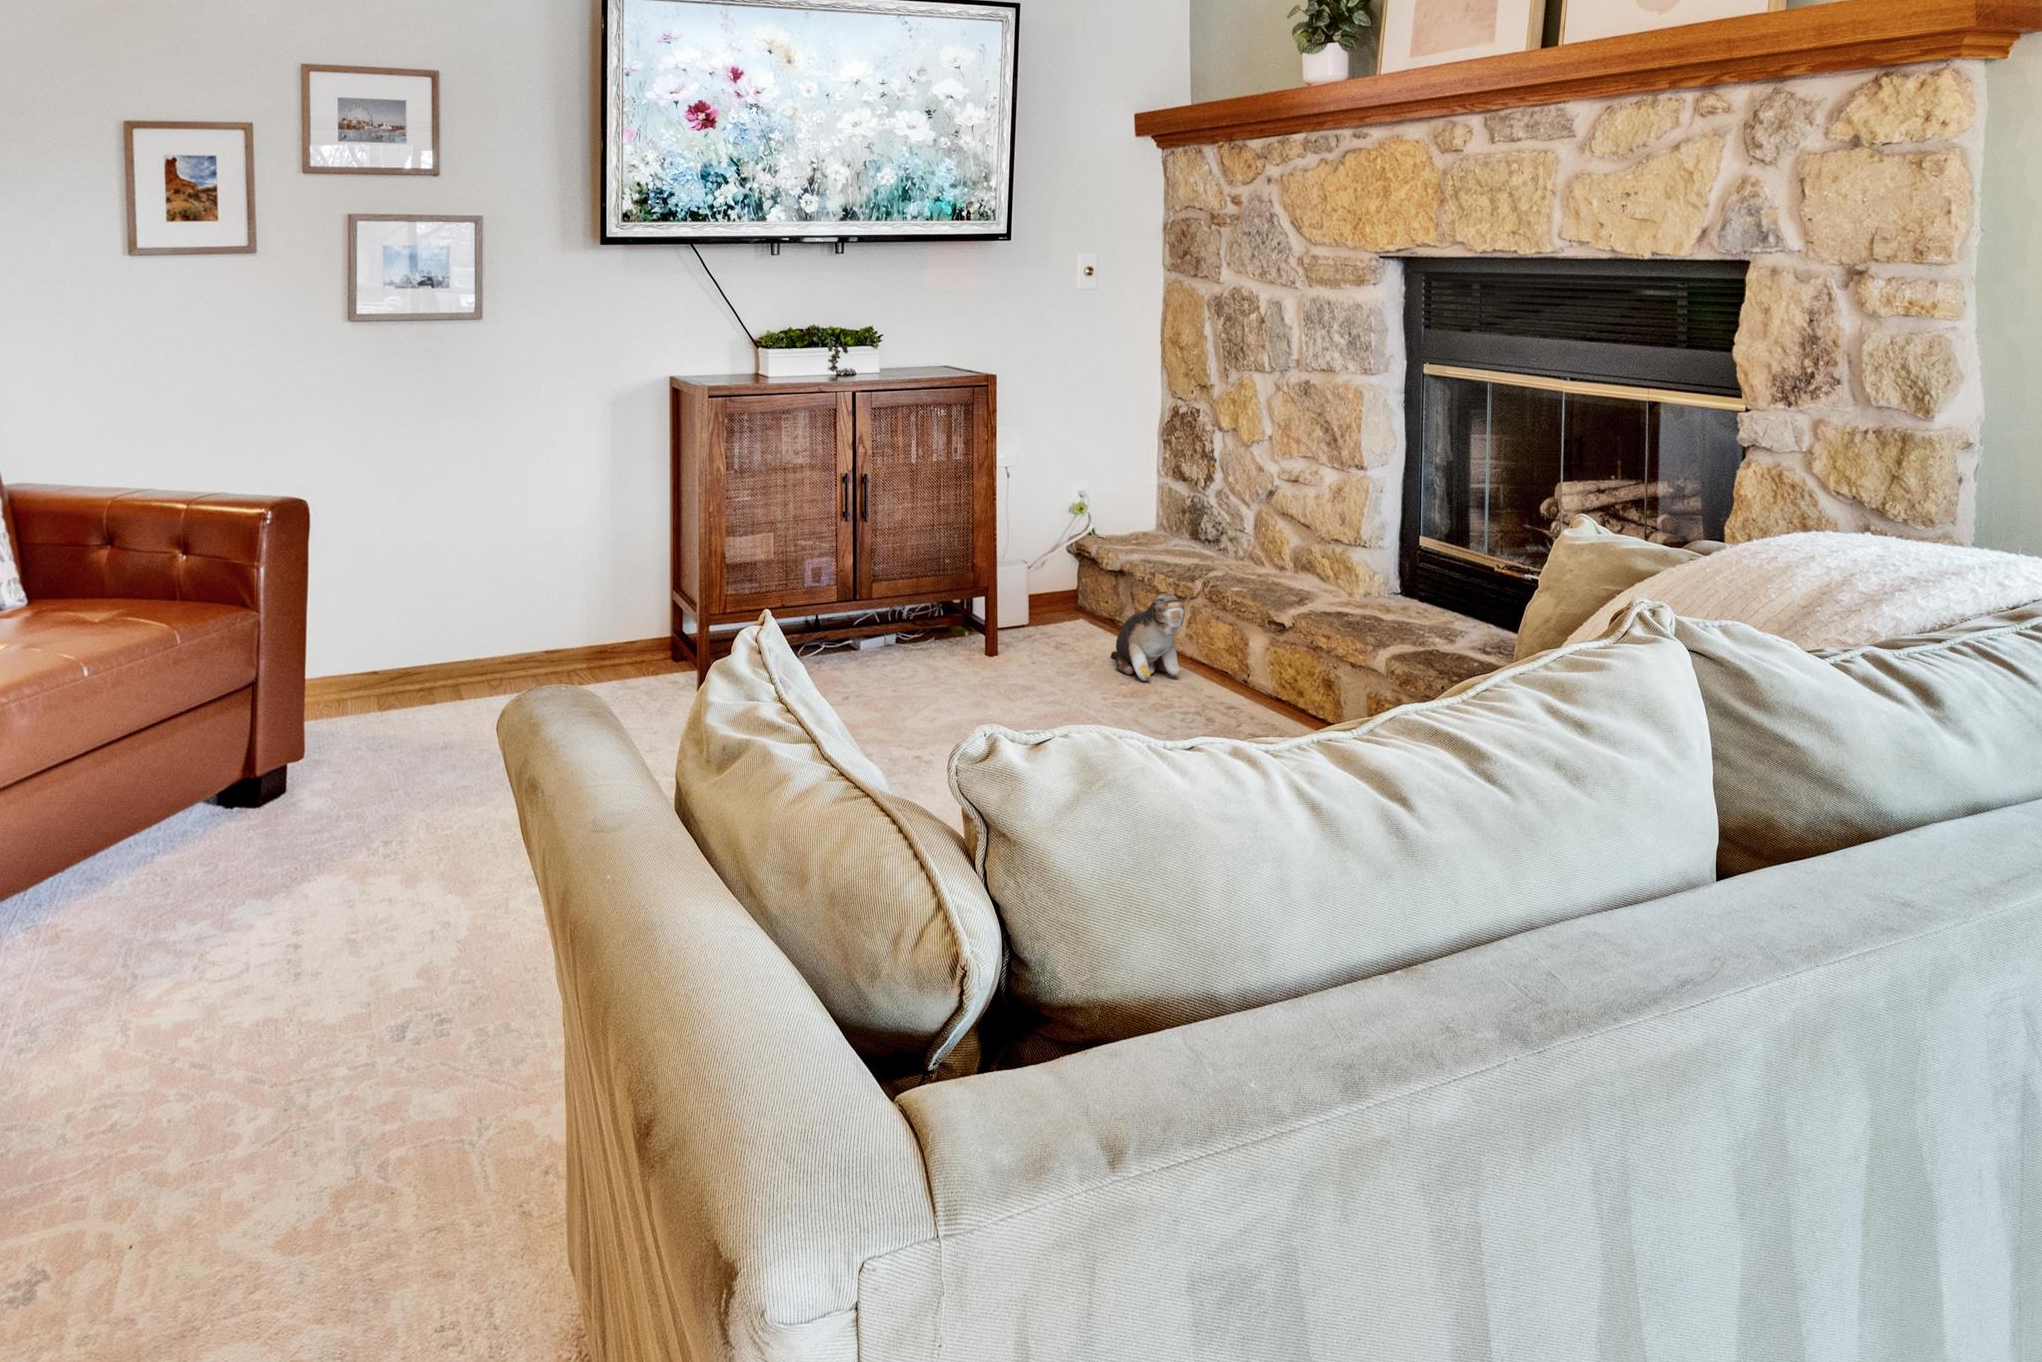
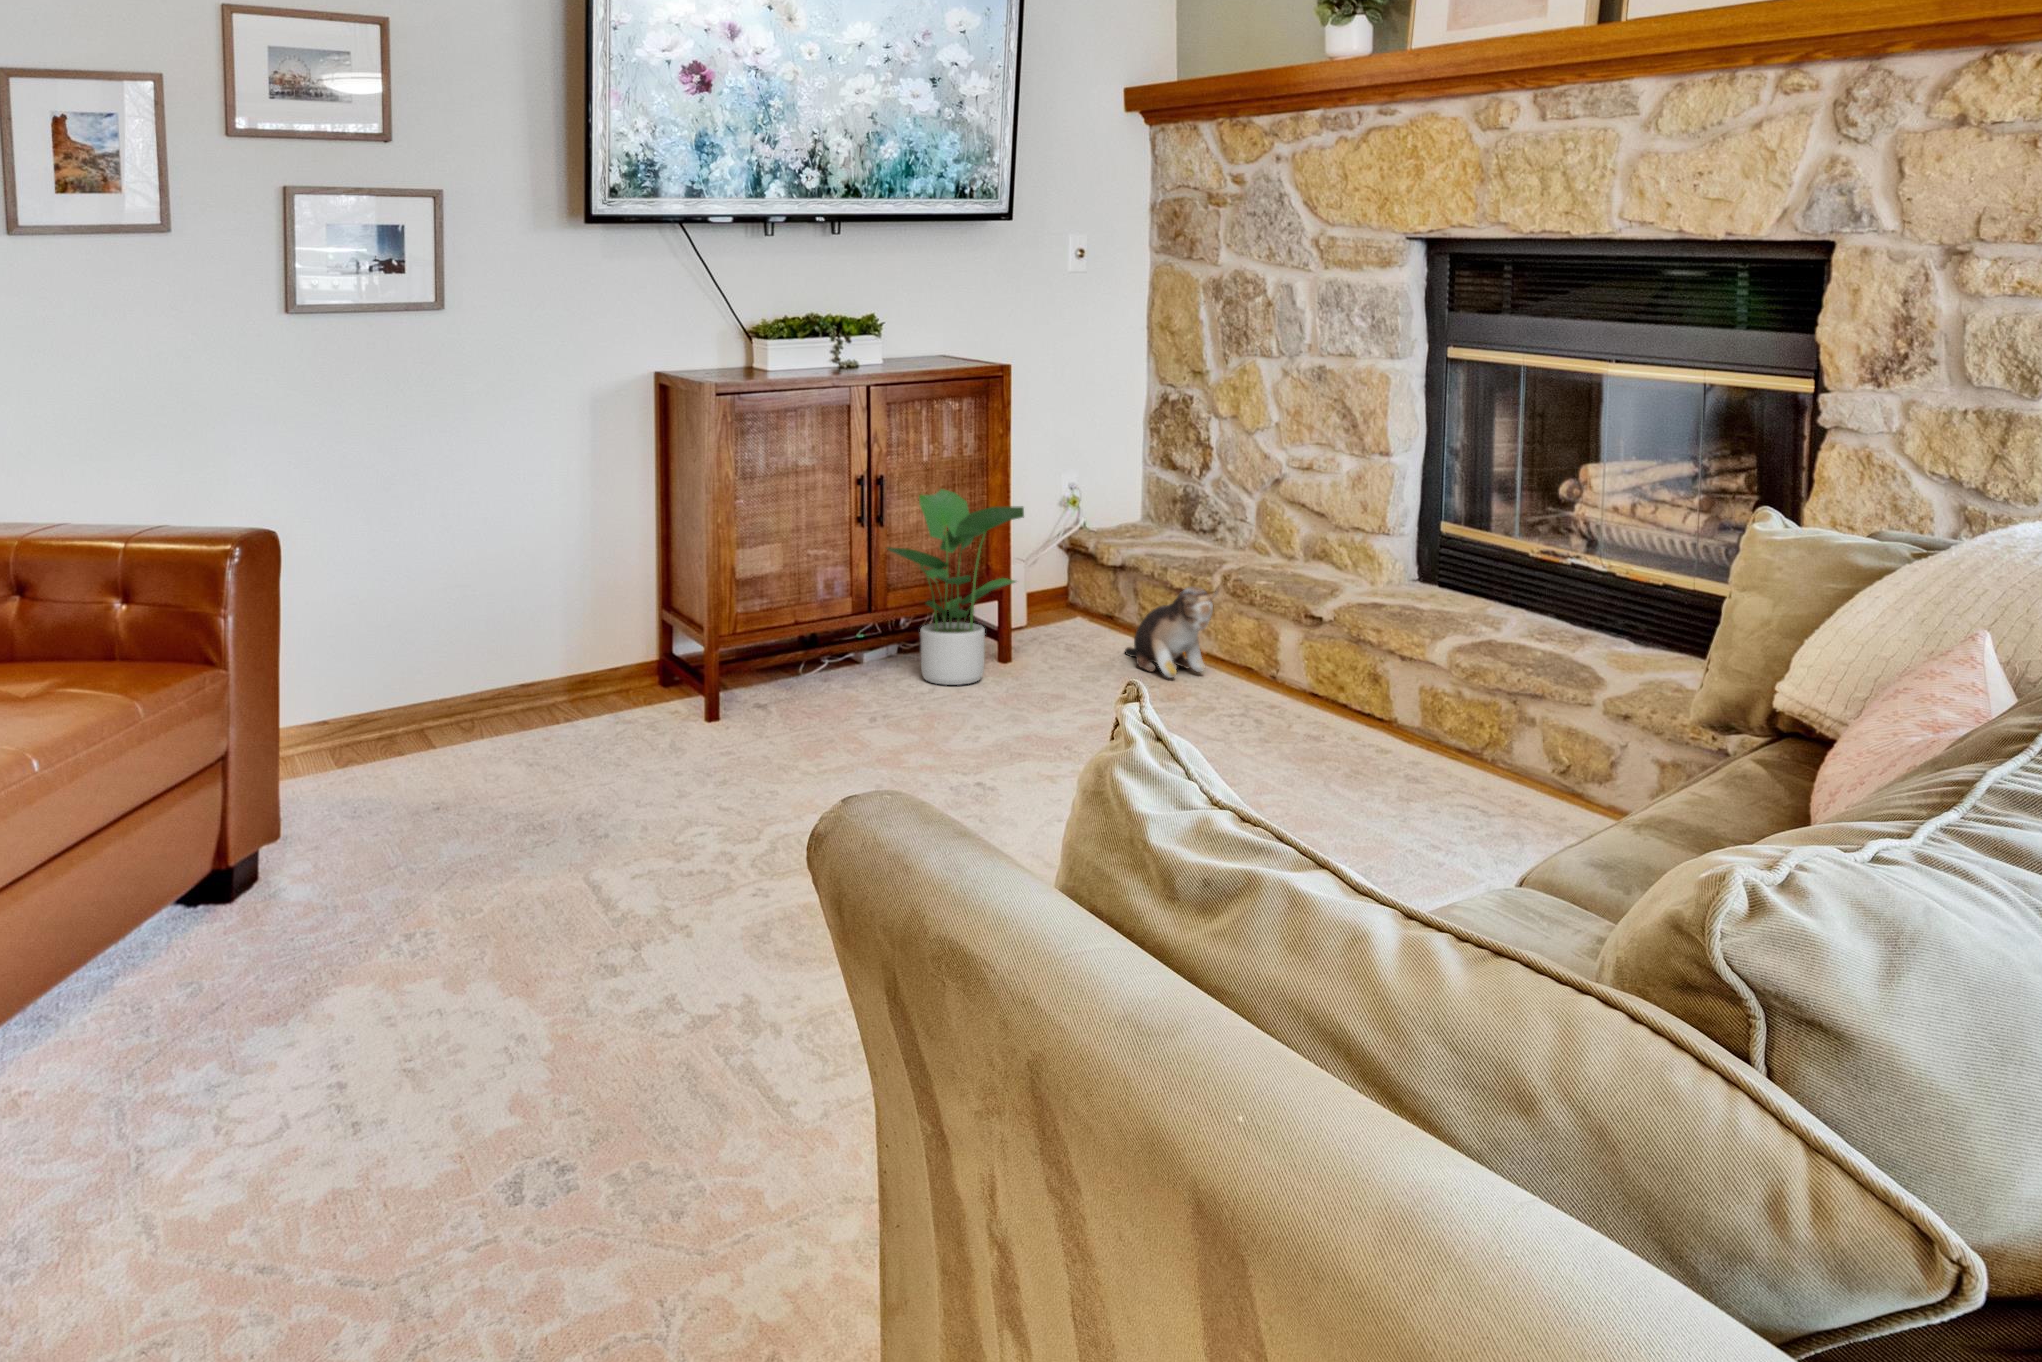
potted plant: none [870,495,1003,682] -> present [888,489,1024,685]

